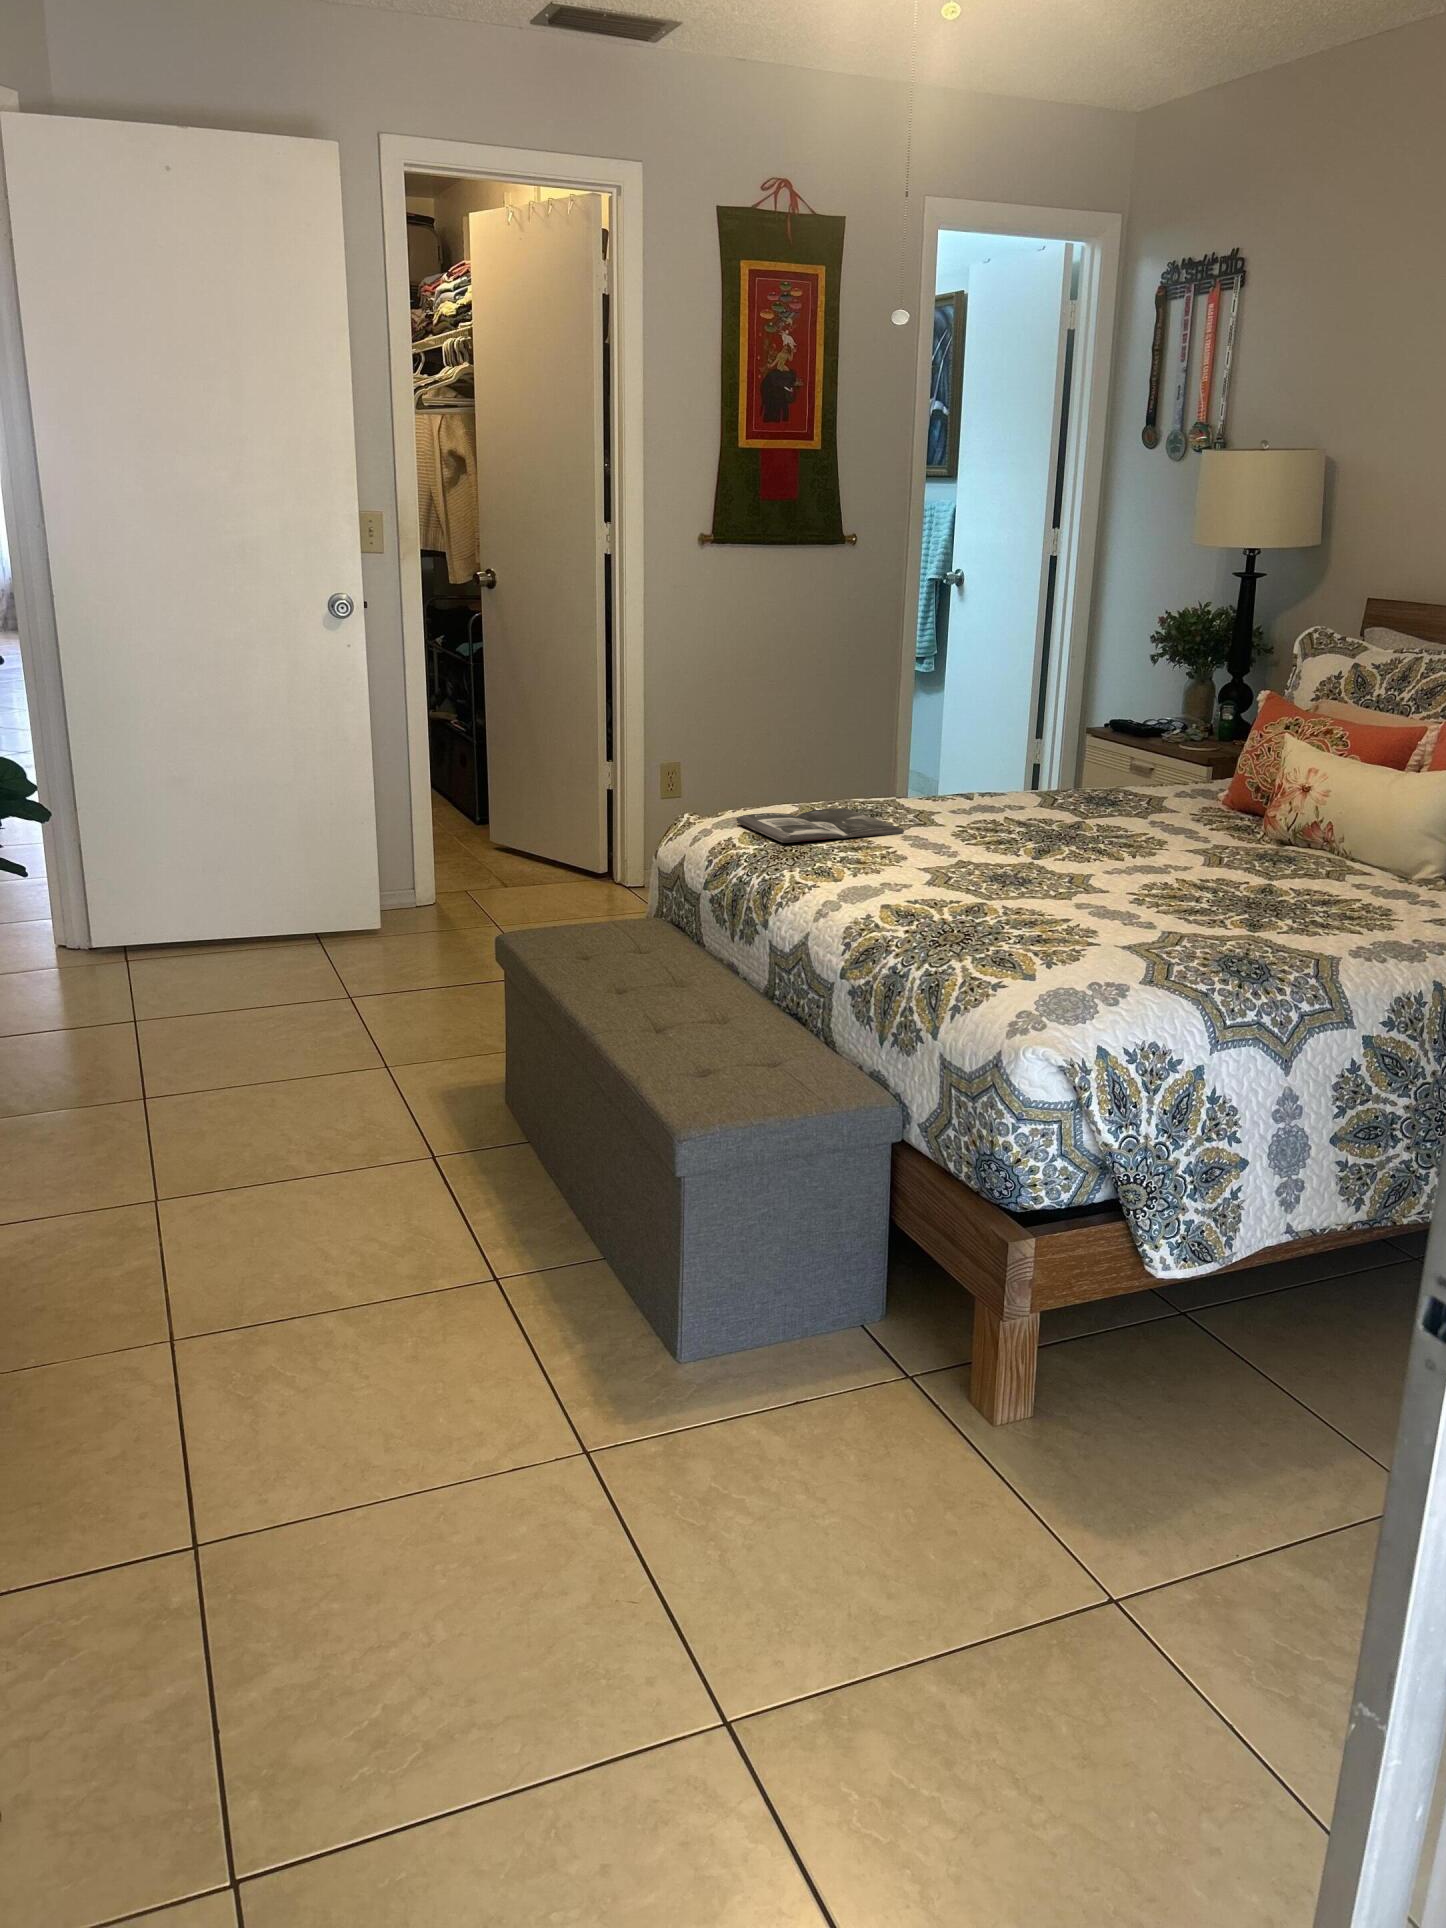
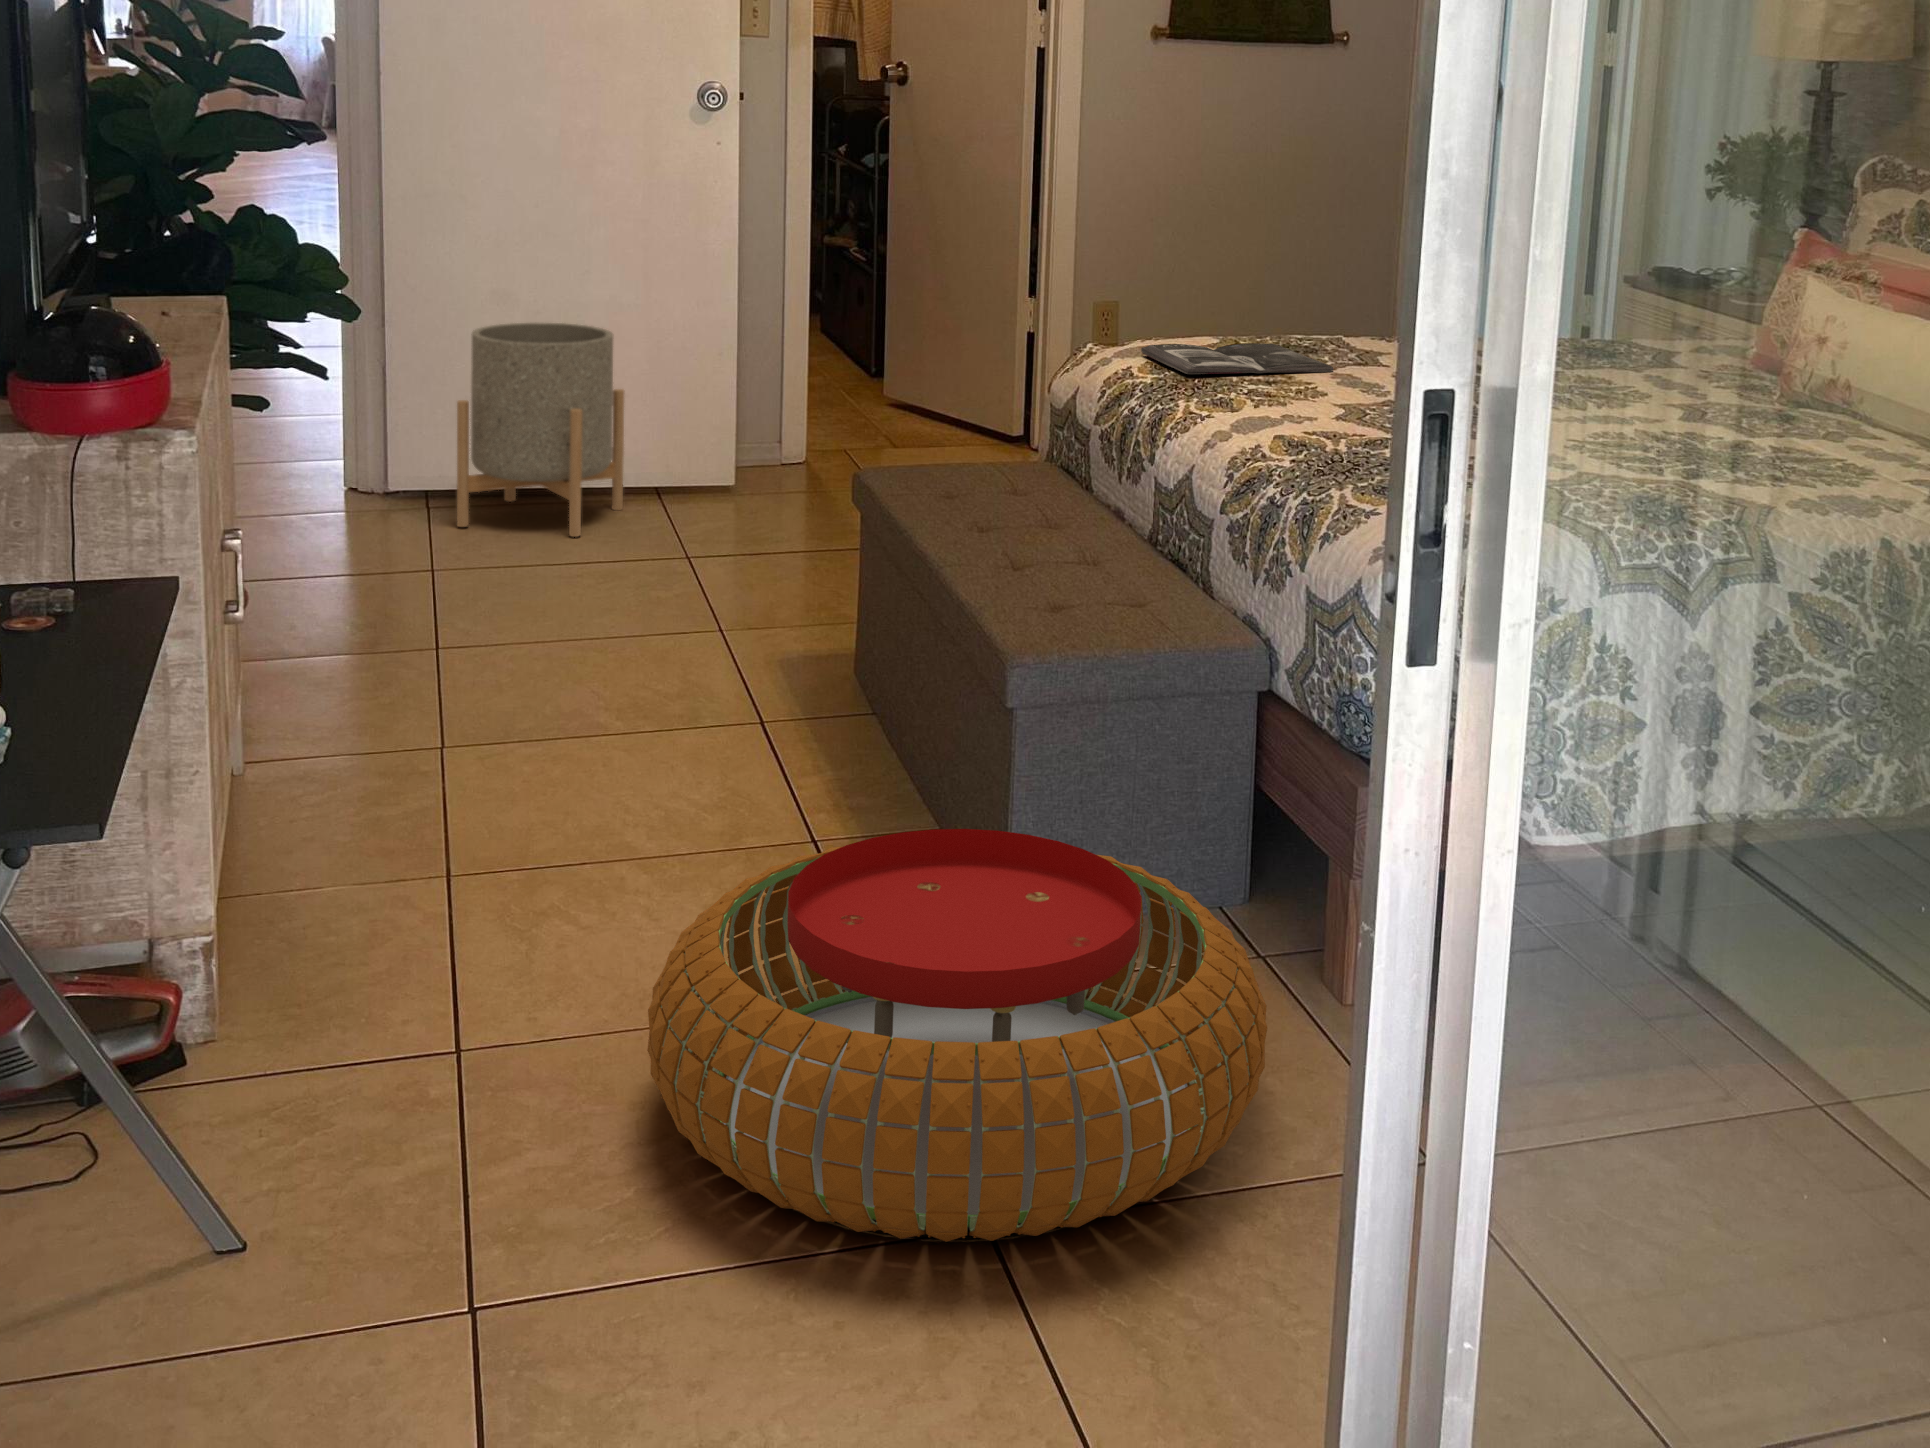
planter: none [141,803,288,984] -> present [457,323,624,537]
pouf: none [378,1303,960,1750] -> present [647,829,1267,1242]

